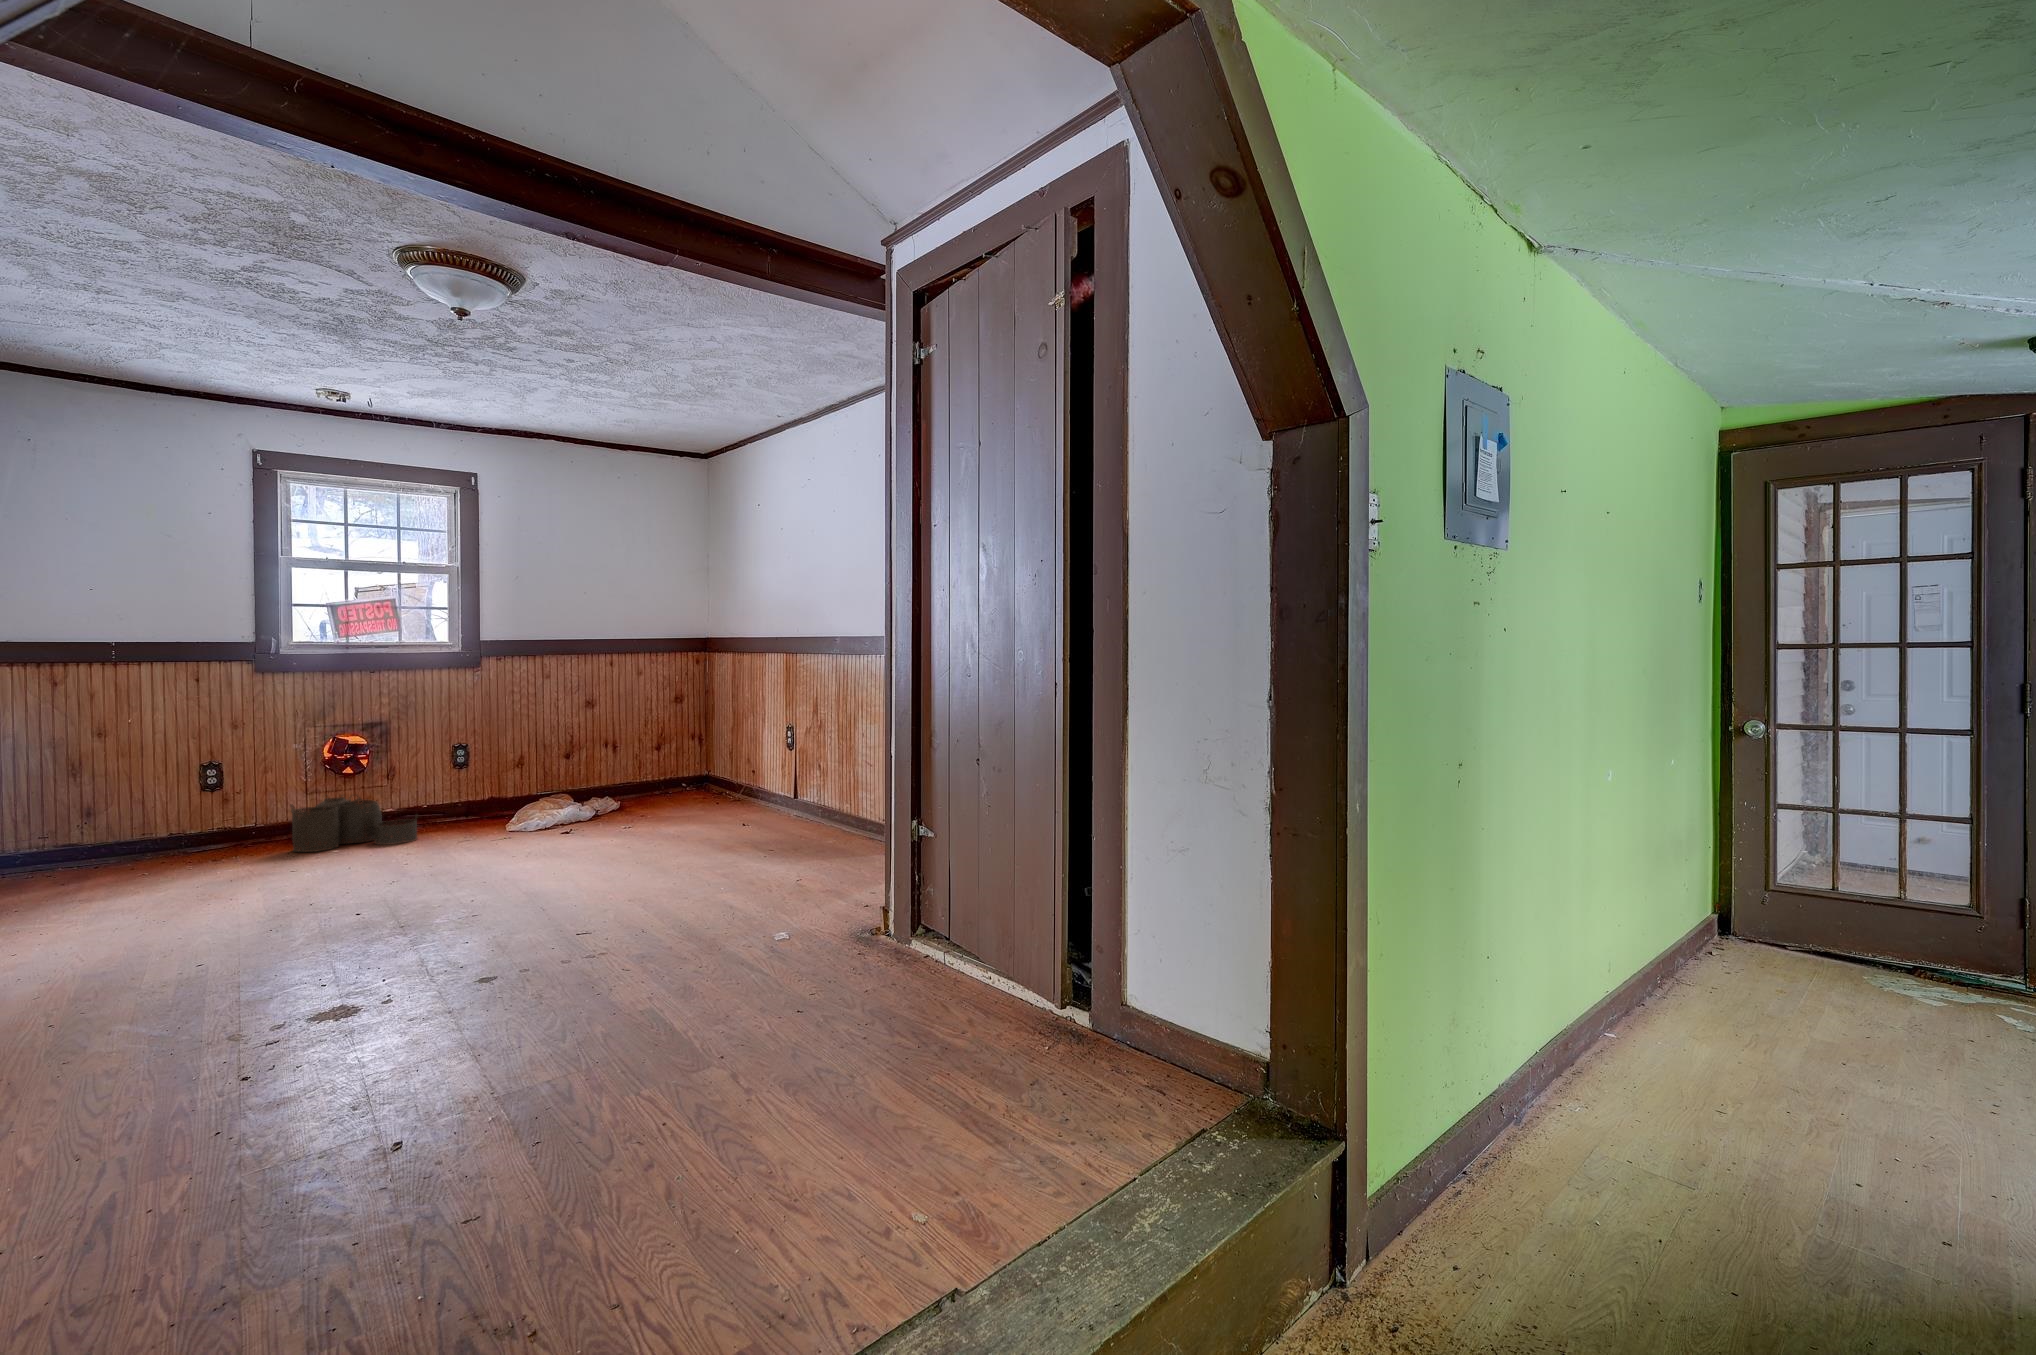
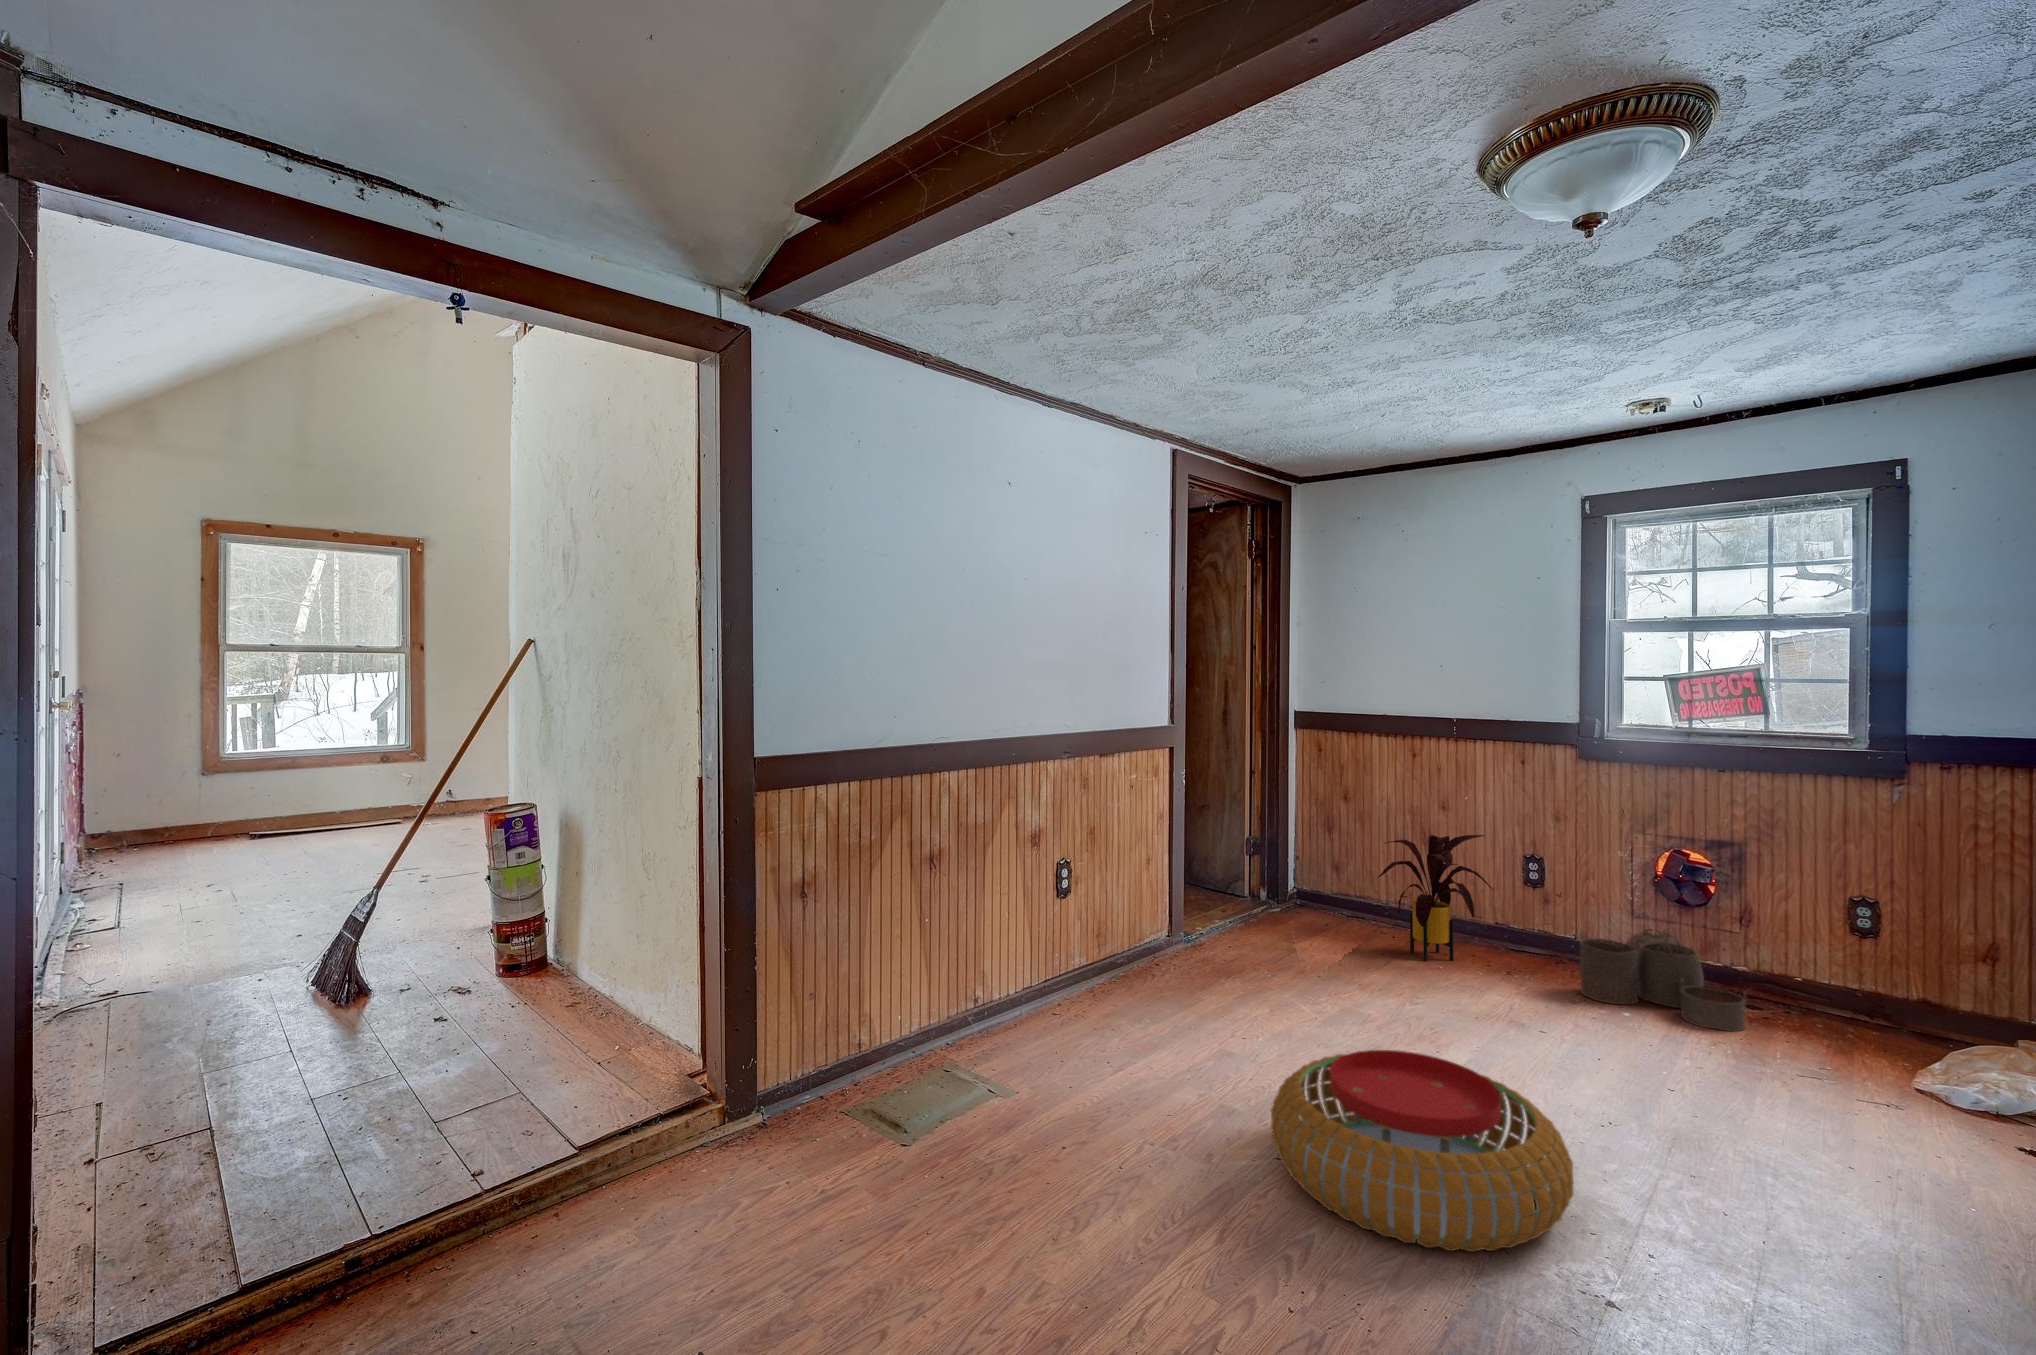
house plant: none [47,746,188,873] -> present [1378,835,1493,961]
pouf: none [201,855,448,964] -> present [1271,1050,1574,1252]

